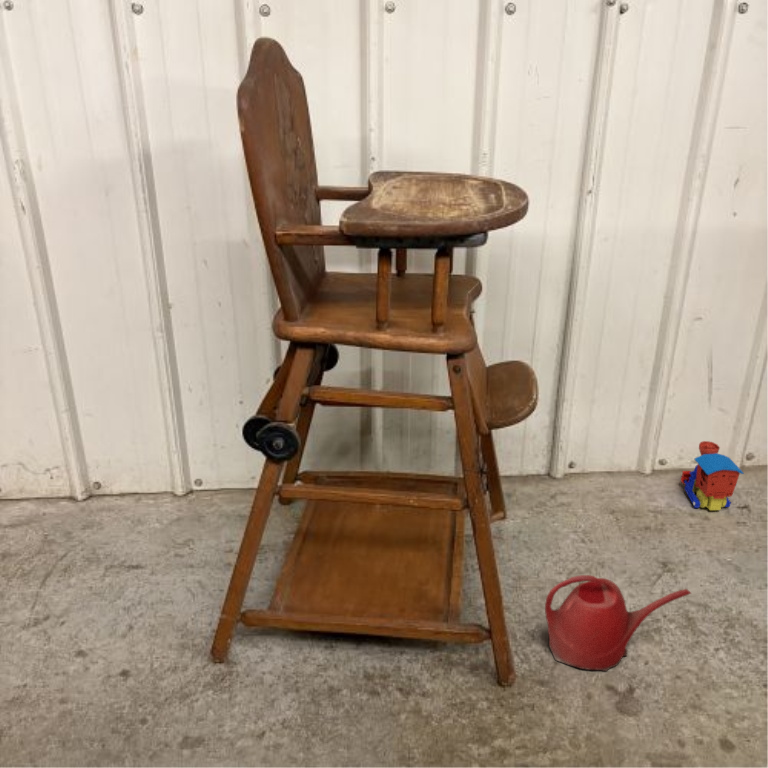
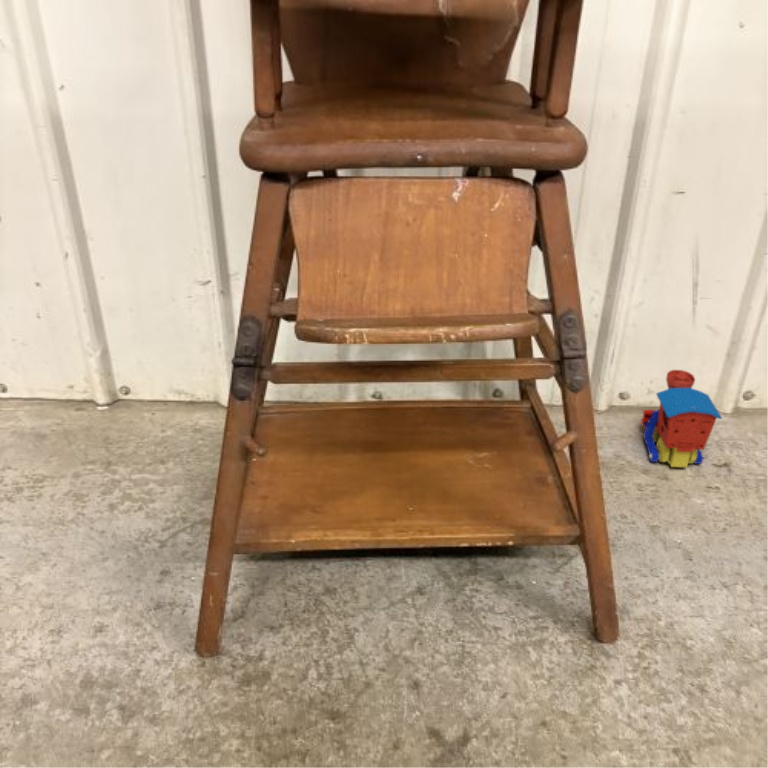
watering can: present [545,575,691,671] -> none [353,564,573,704]

